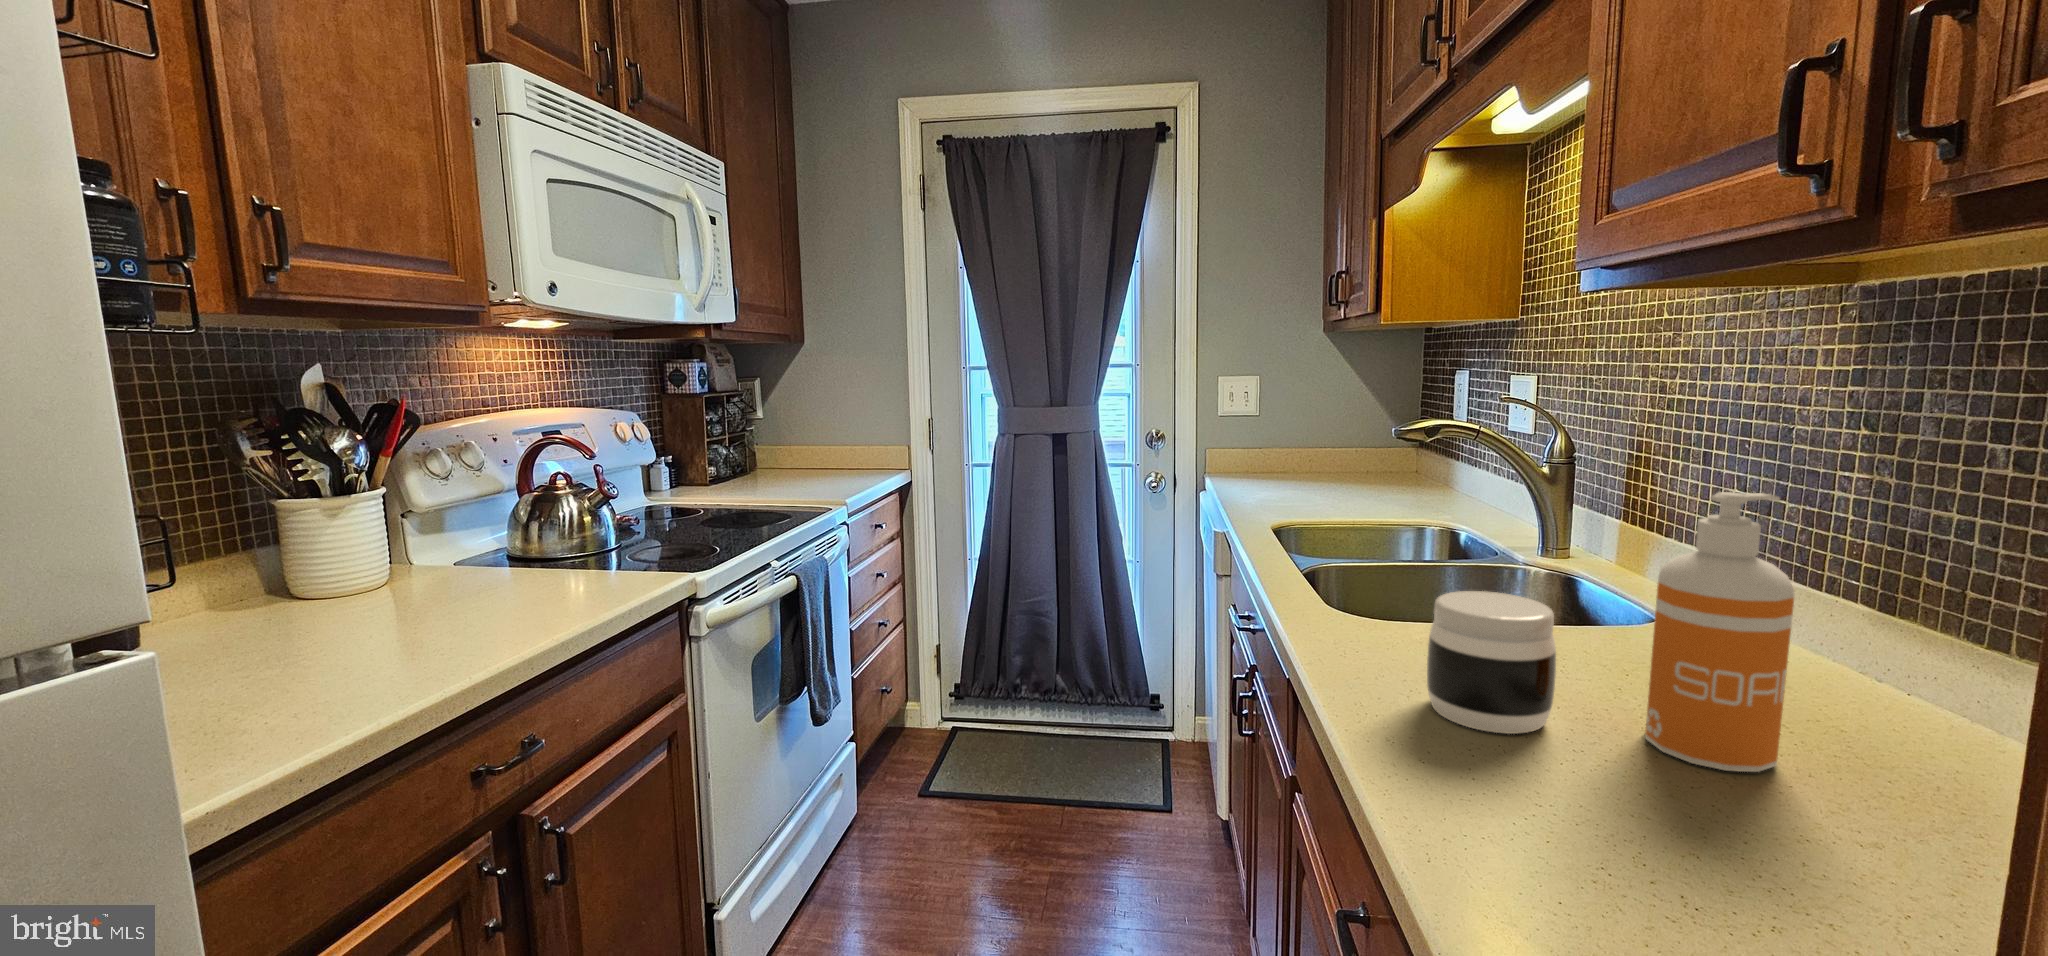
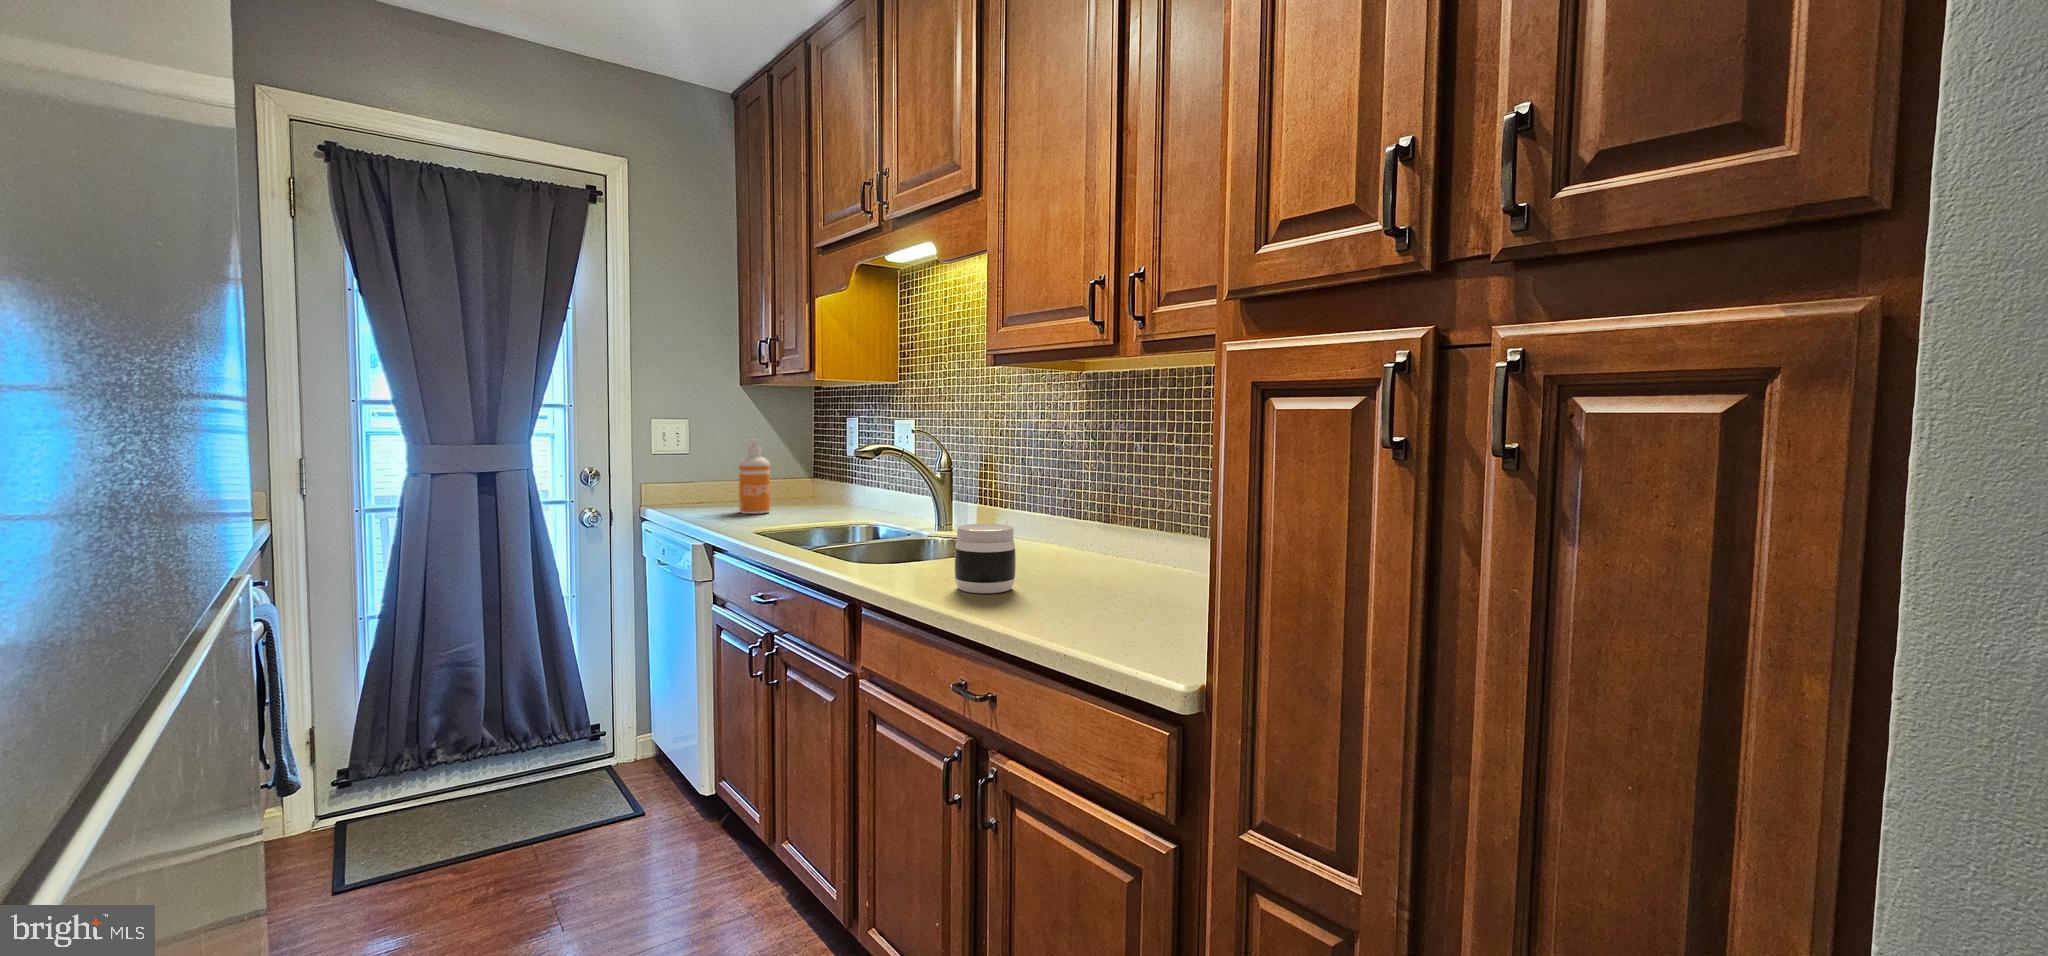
soap dispenser: present [1645,492,1794,772] -> present [739,440,770,514]

